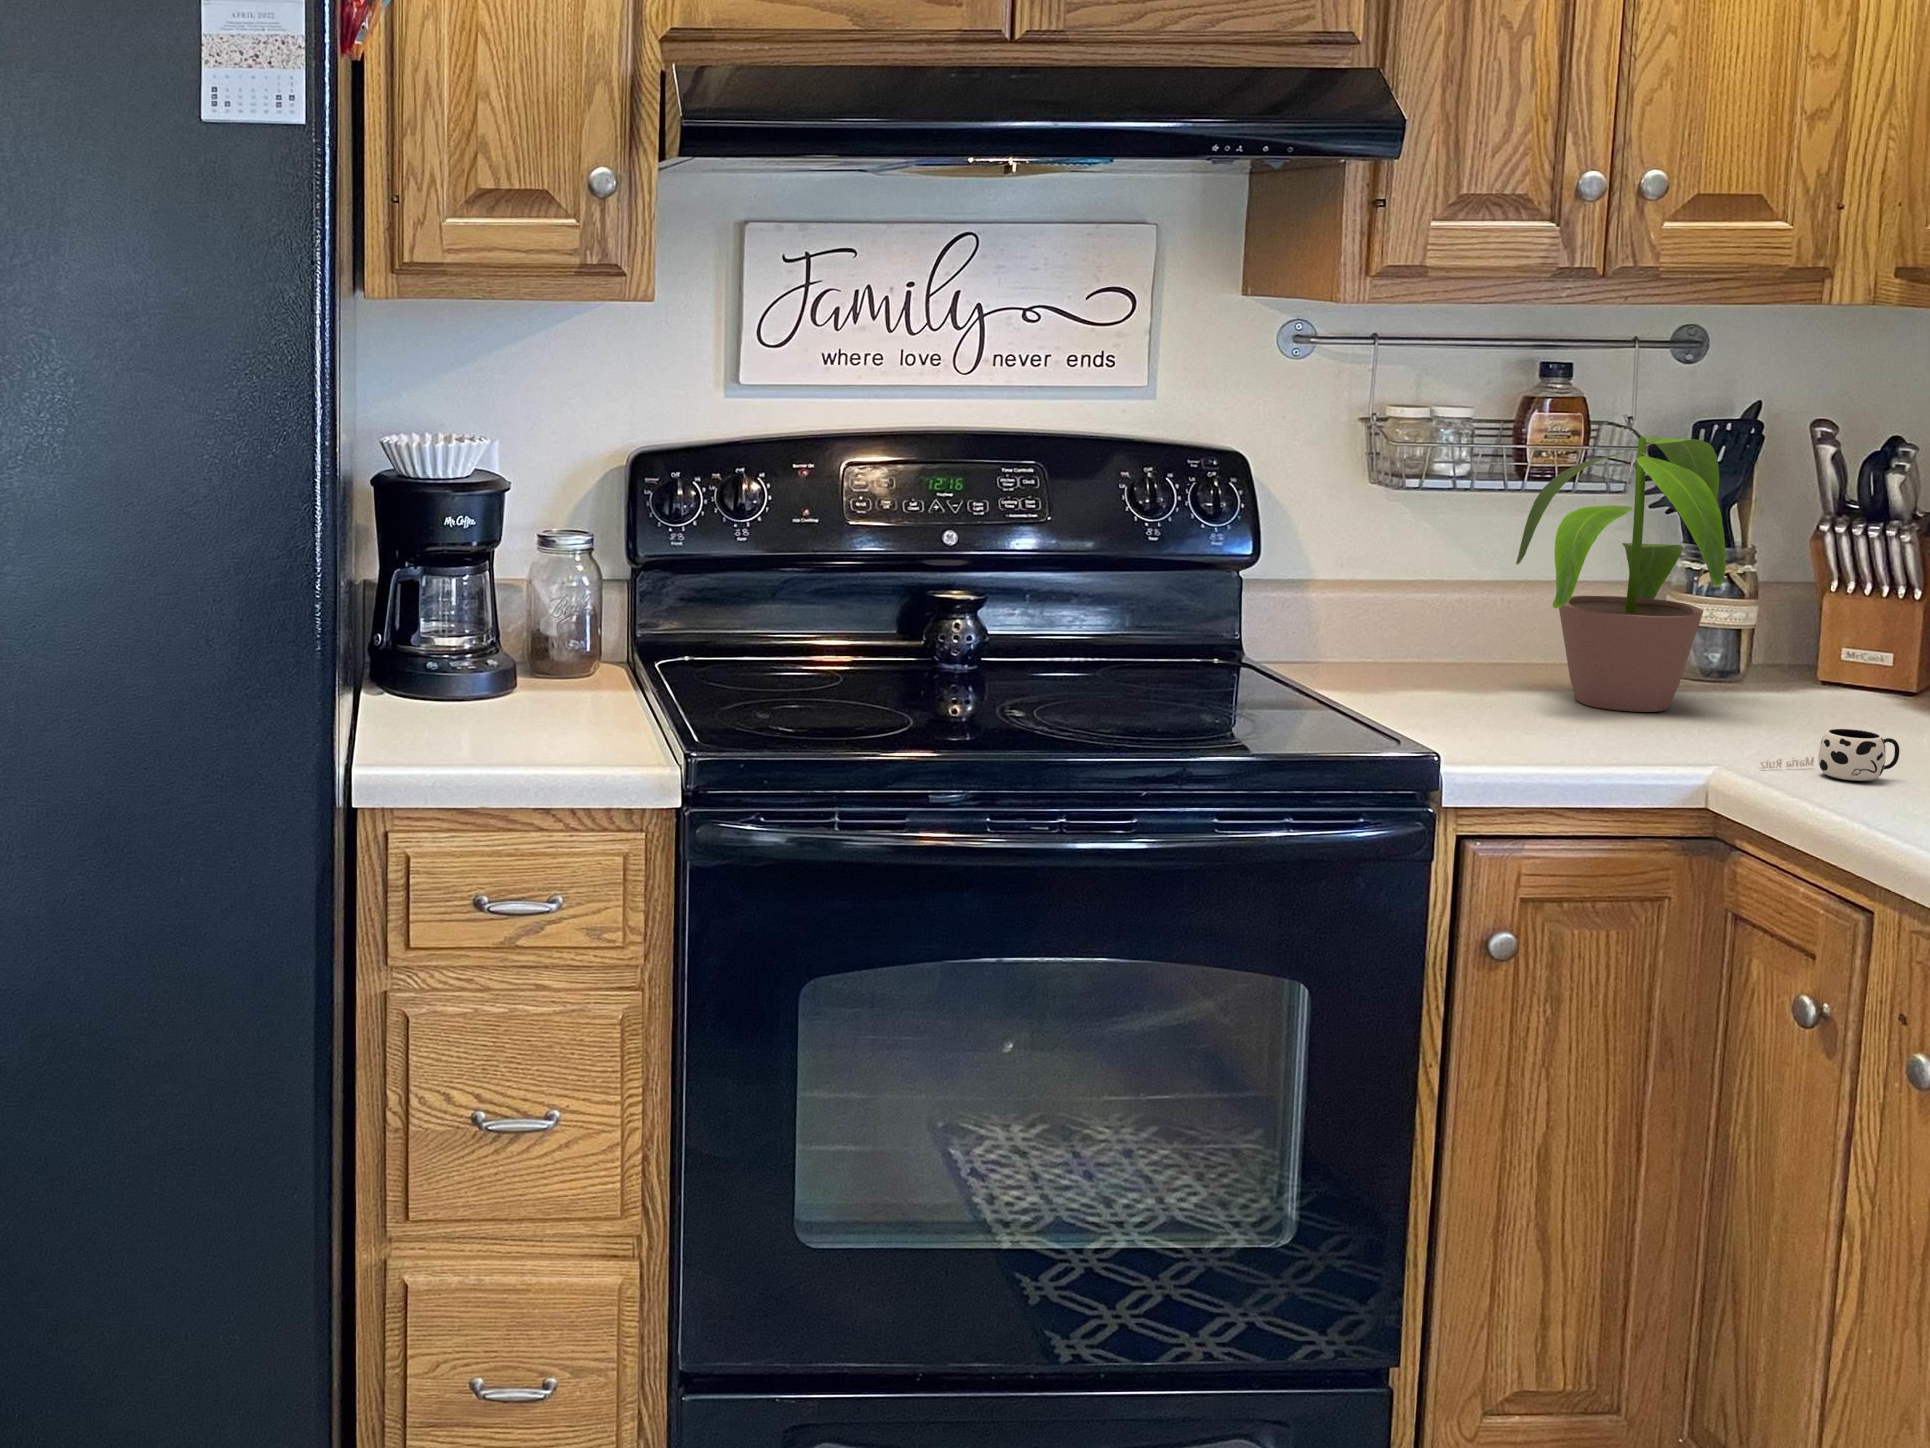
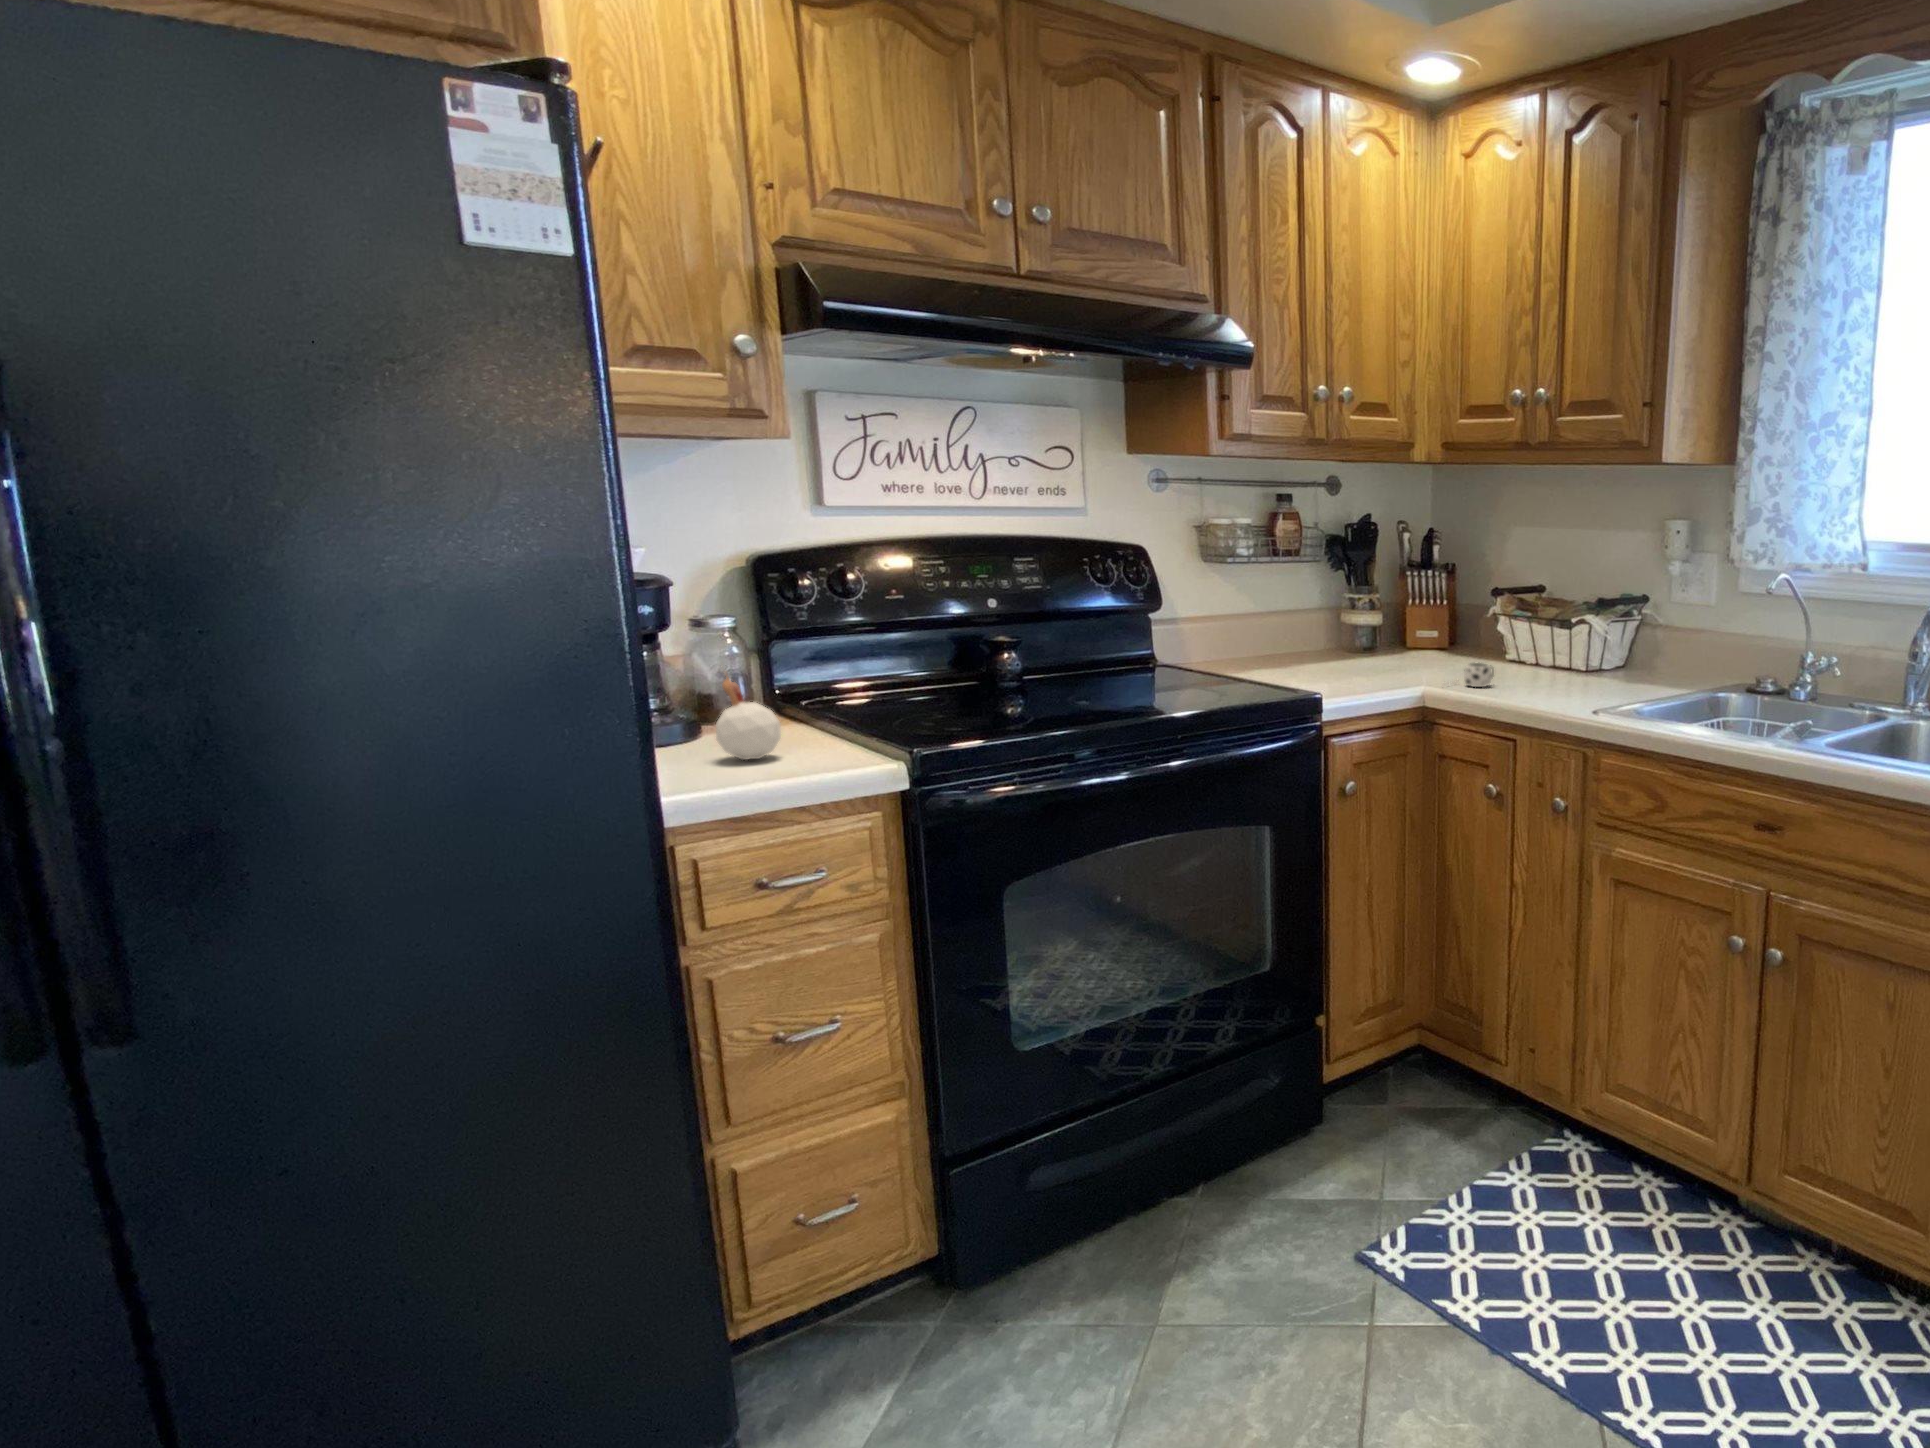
potted plant: present [1516,436,1726,712] -> none [1284,528,1408,669]
candle: none [480,596,559,735] -> present [716,672,781,760]

